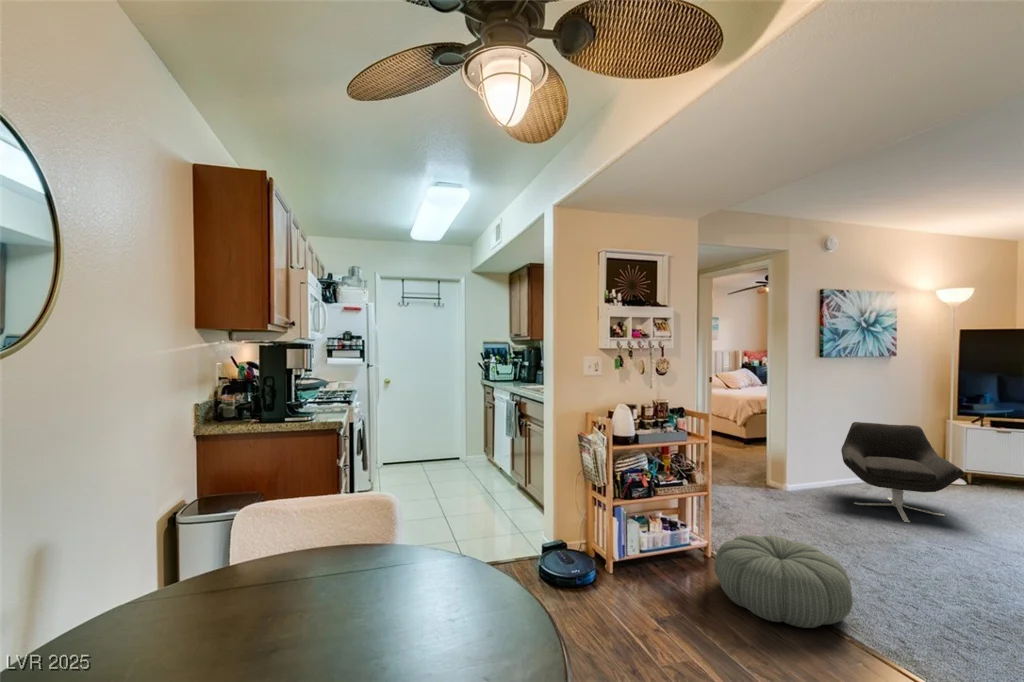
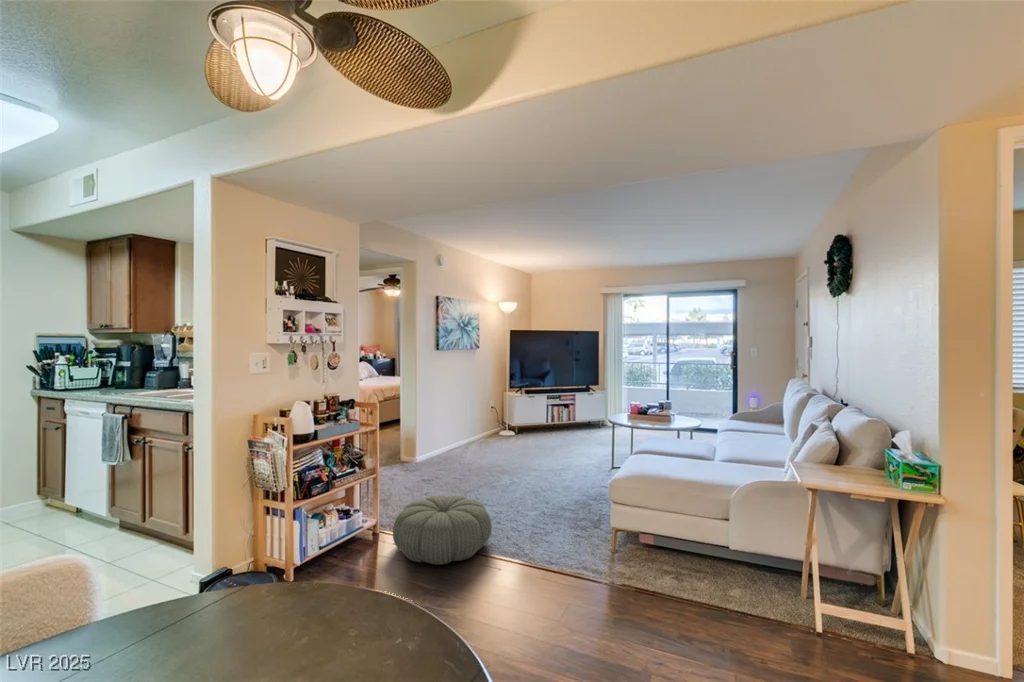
lounge chair: present [841,422,964,522] -> none [450,396,519,463]

